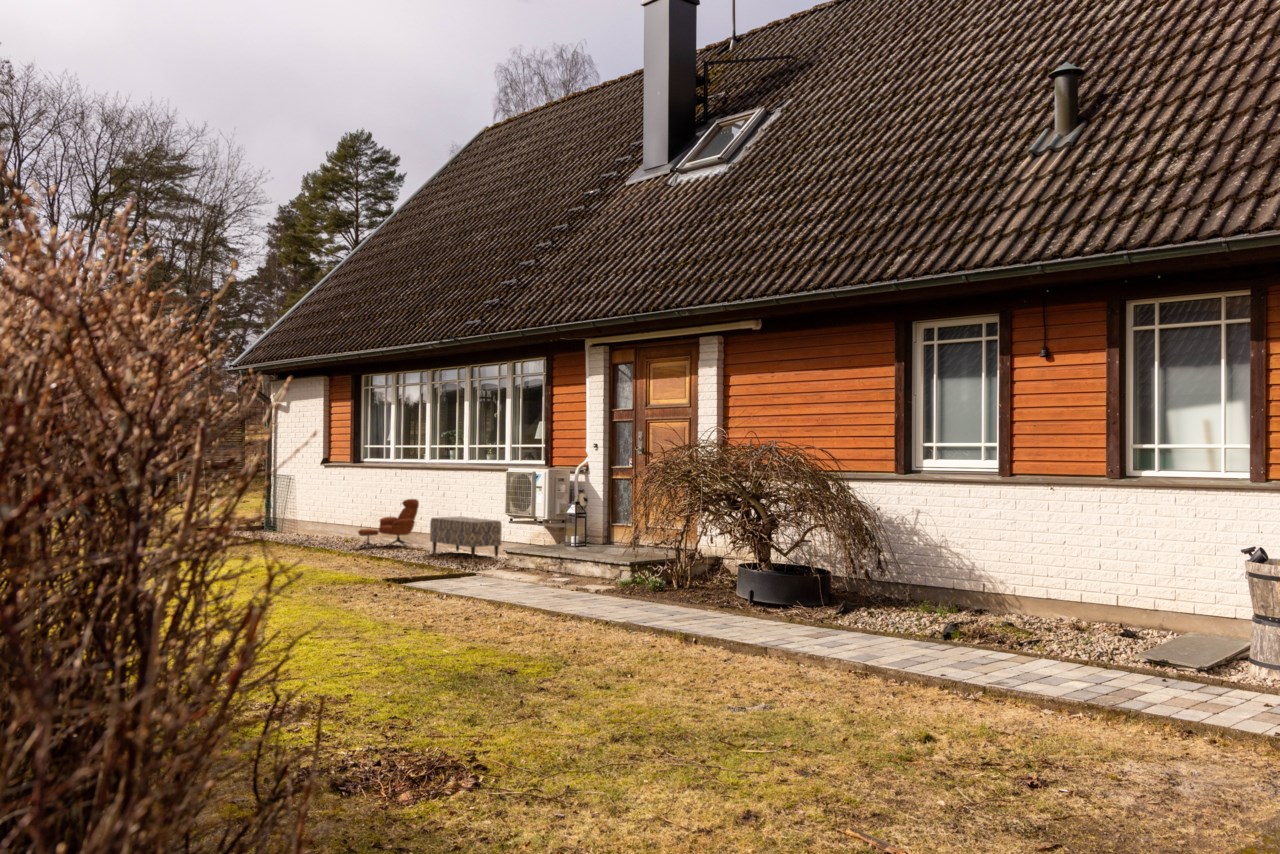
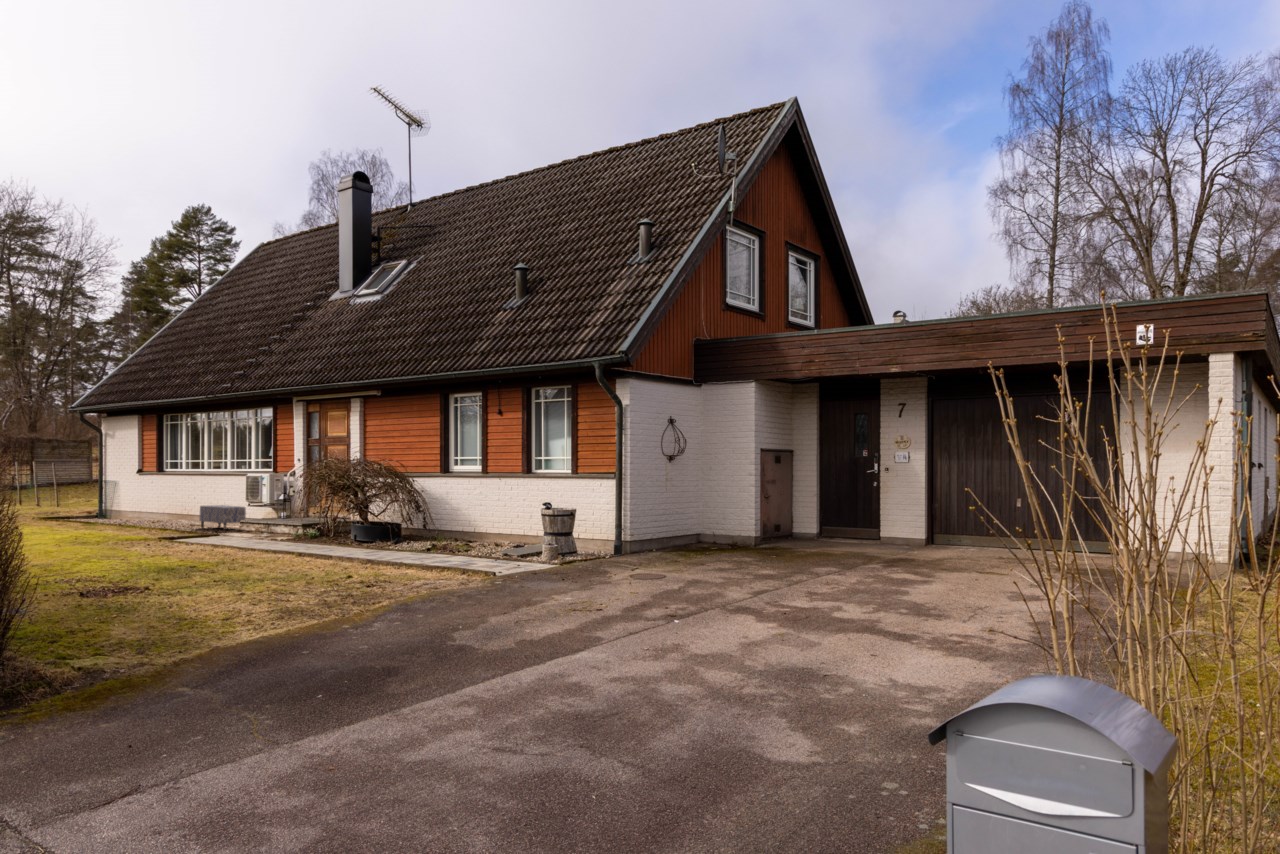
lounge chair: present [358,499,419,547] -> none [151,494,197,527]

